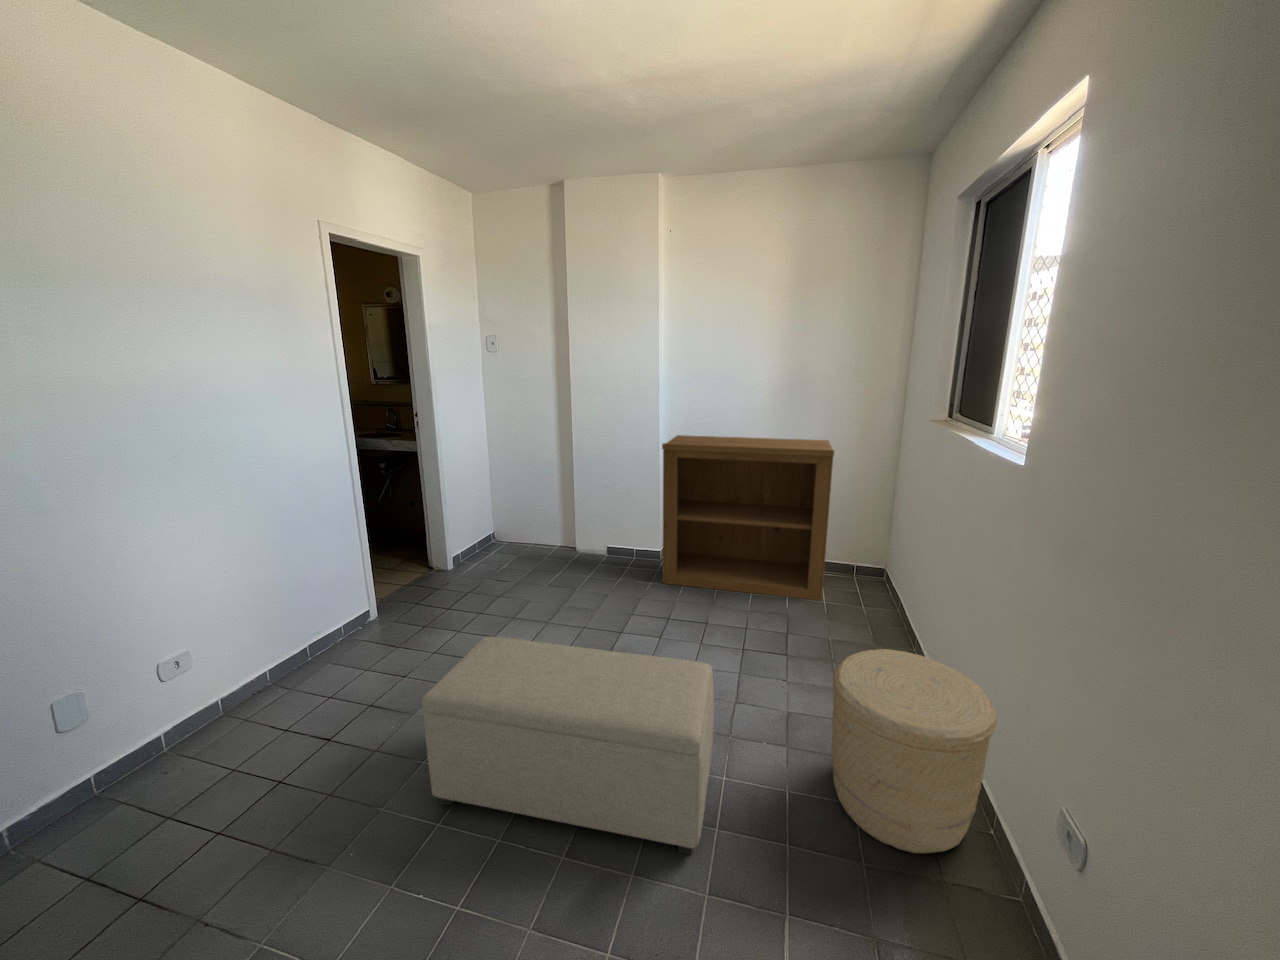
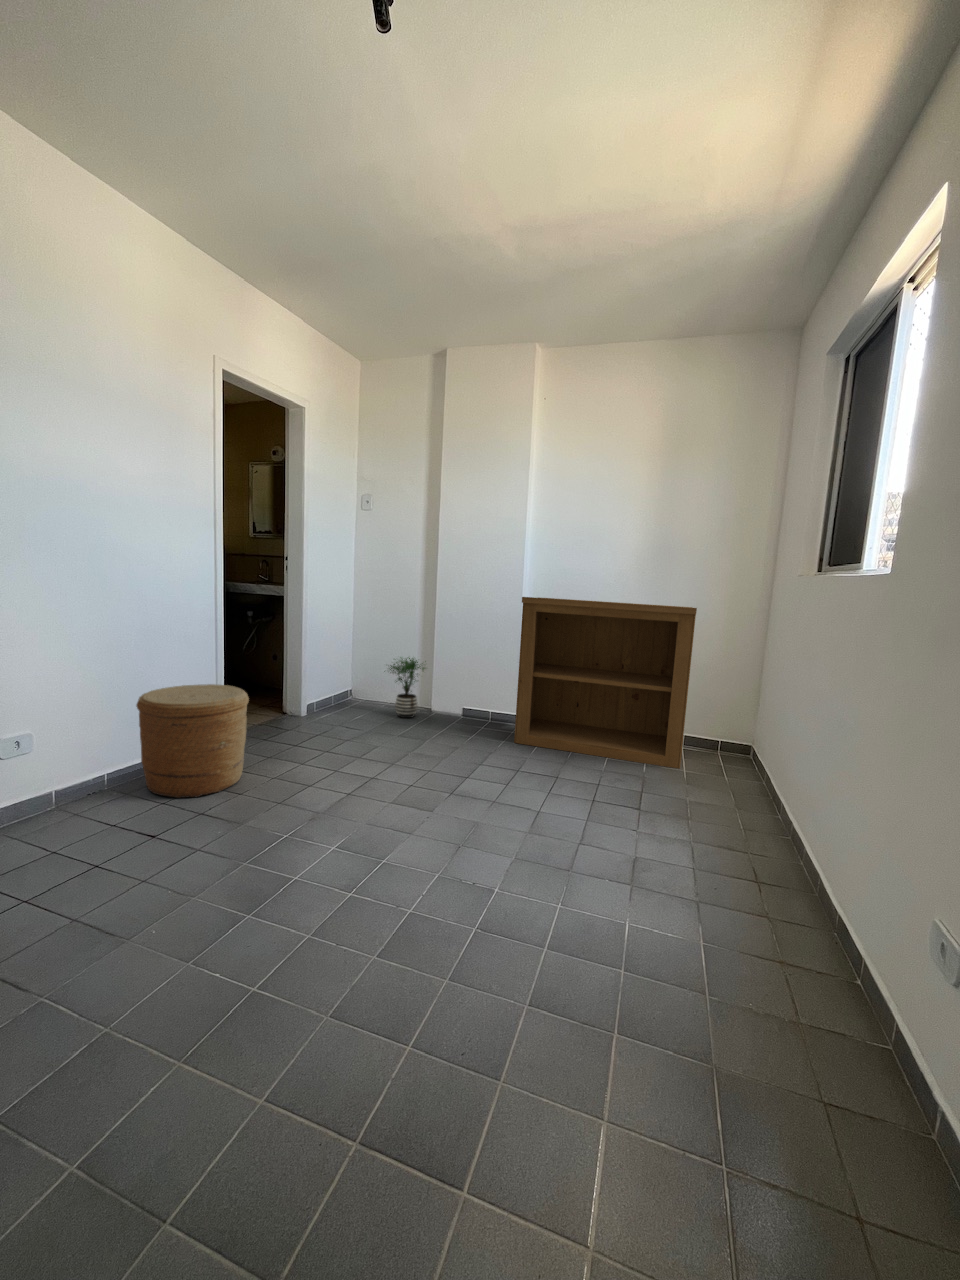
potted plant: none [526,499,571,561] -> present [389,657,426,718]
ottoman: present [422,637,714,854] -> none [247,738,553,967]
woven basket: present [832,649,996,853] -> present [136,684,249,798]

